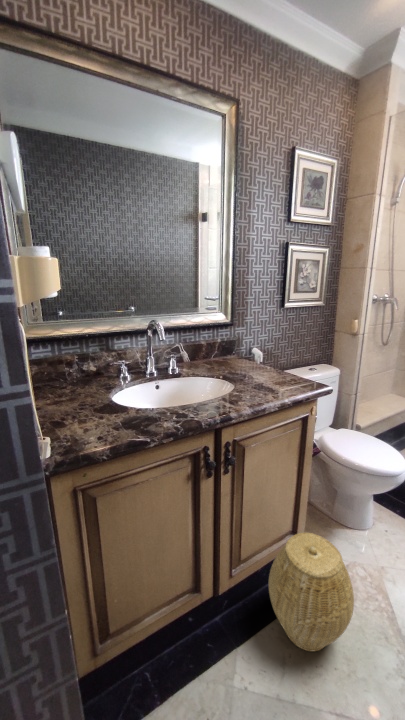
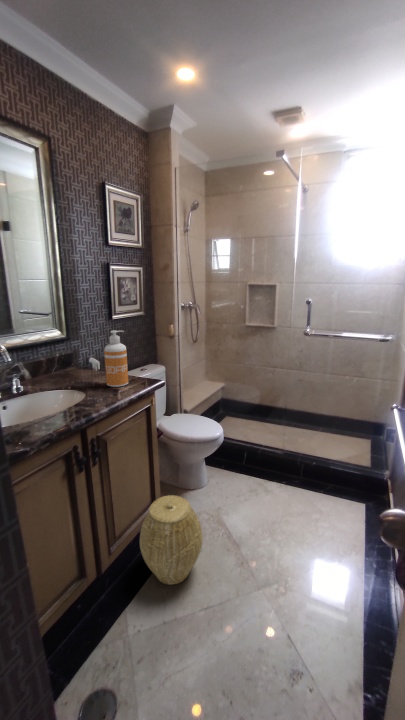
soap dispenser: none [260,318,289,385] -> present [104,331,128,387]

